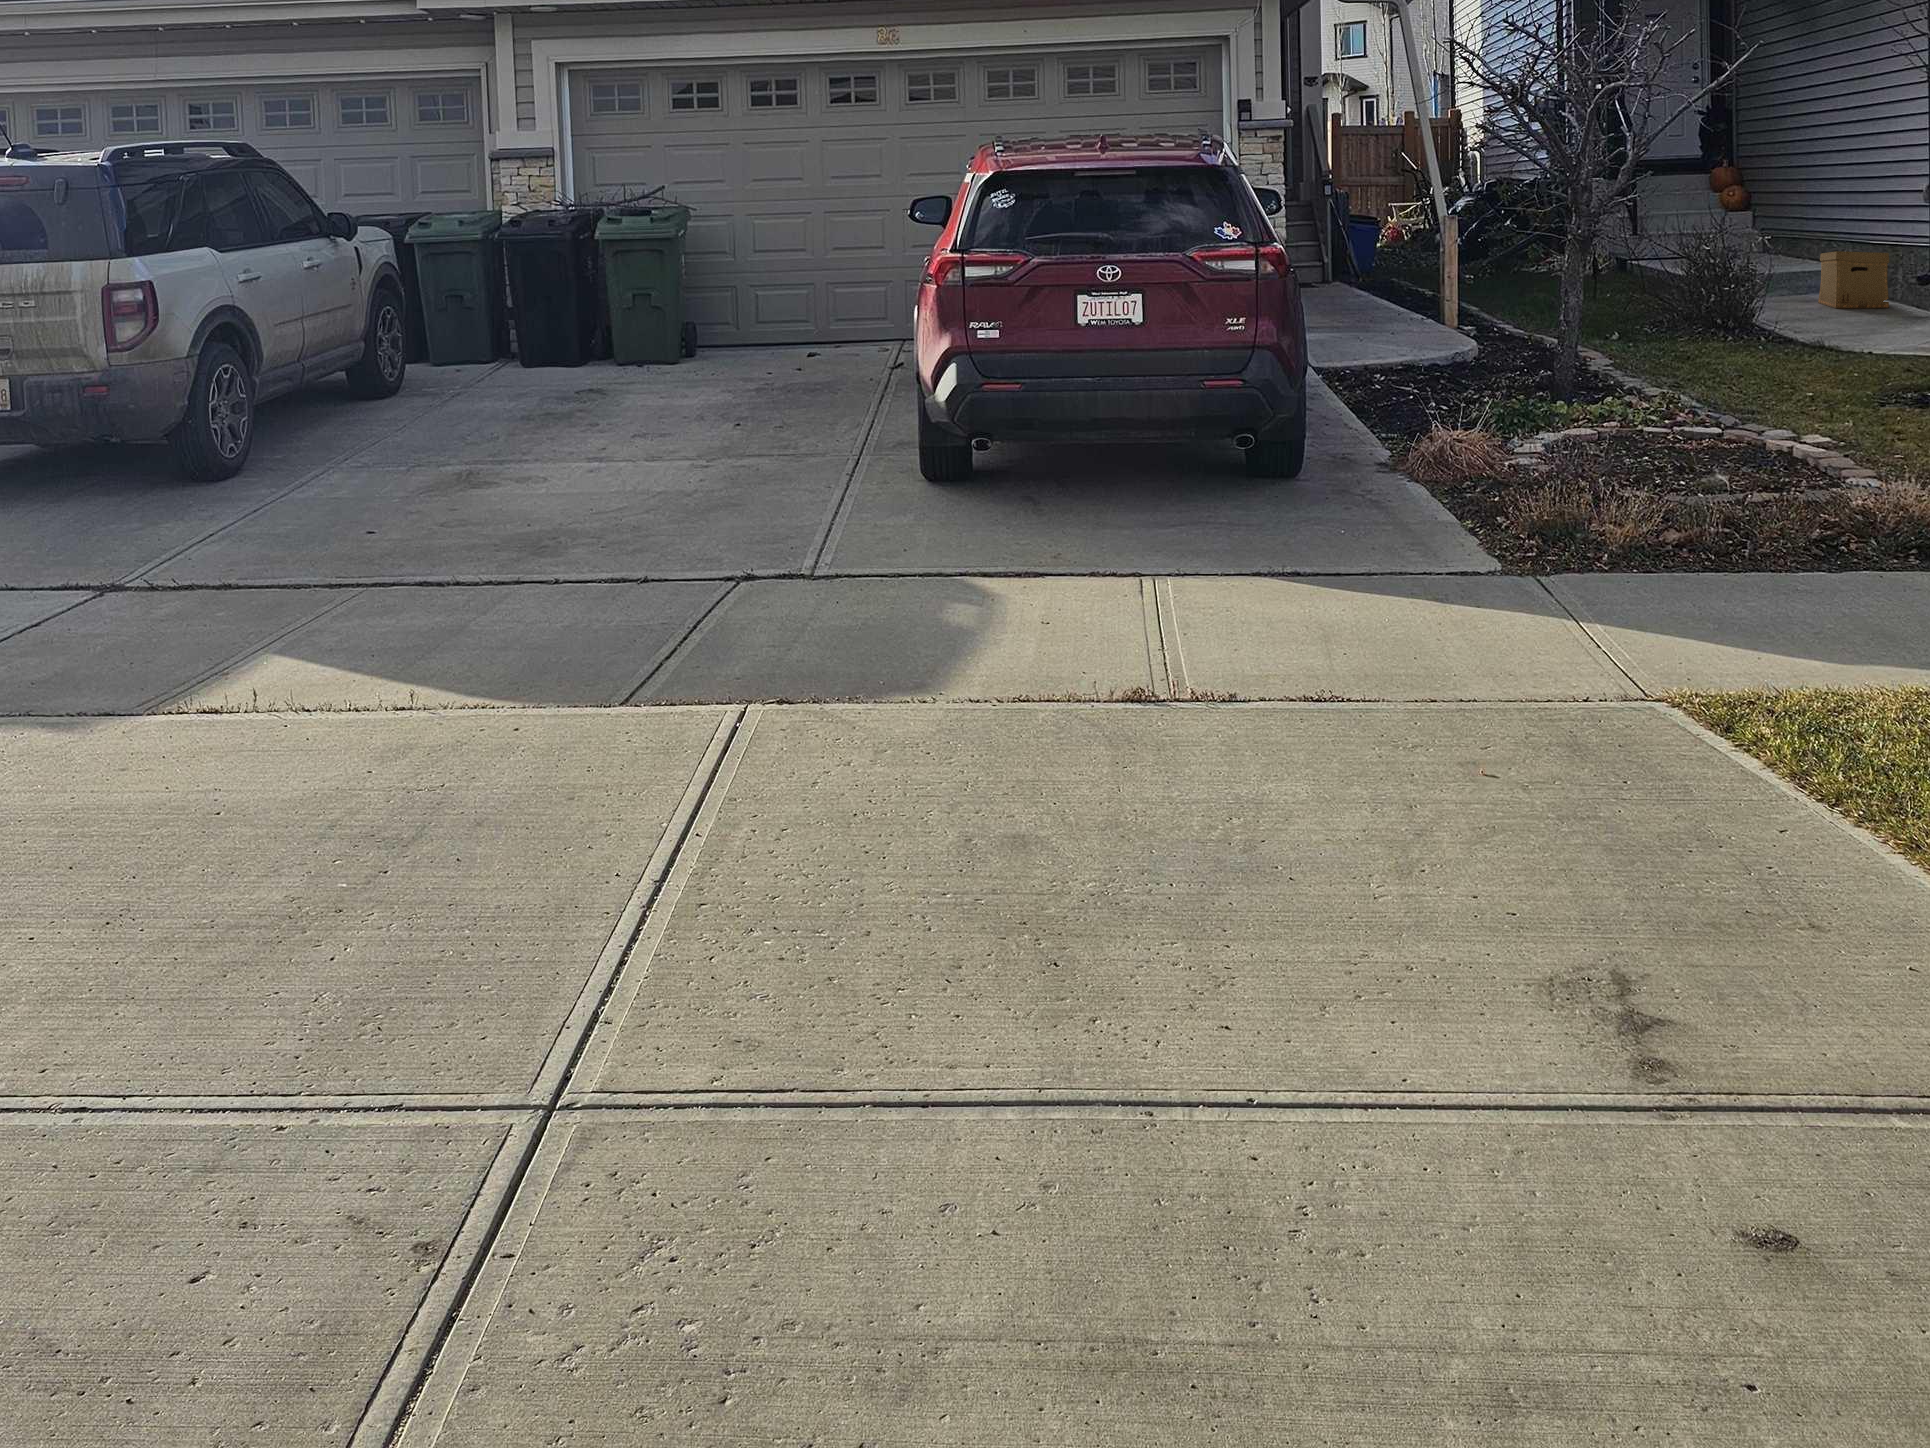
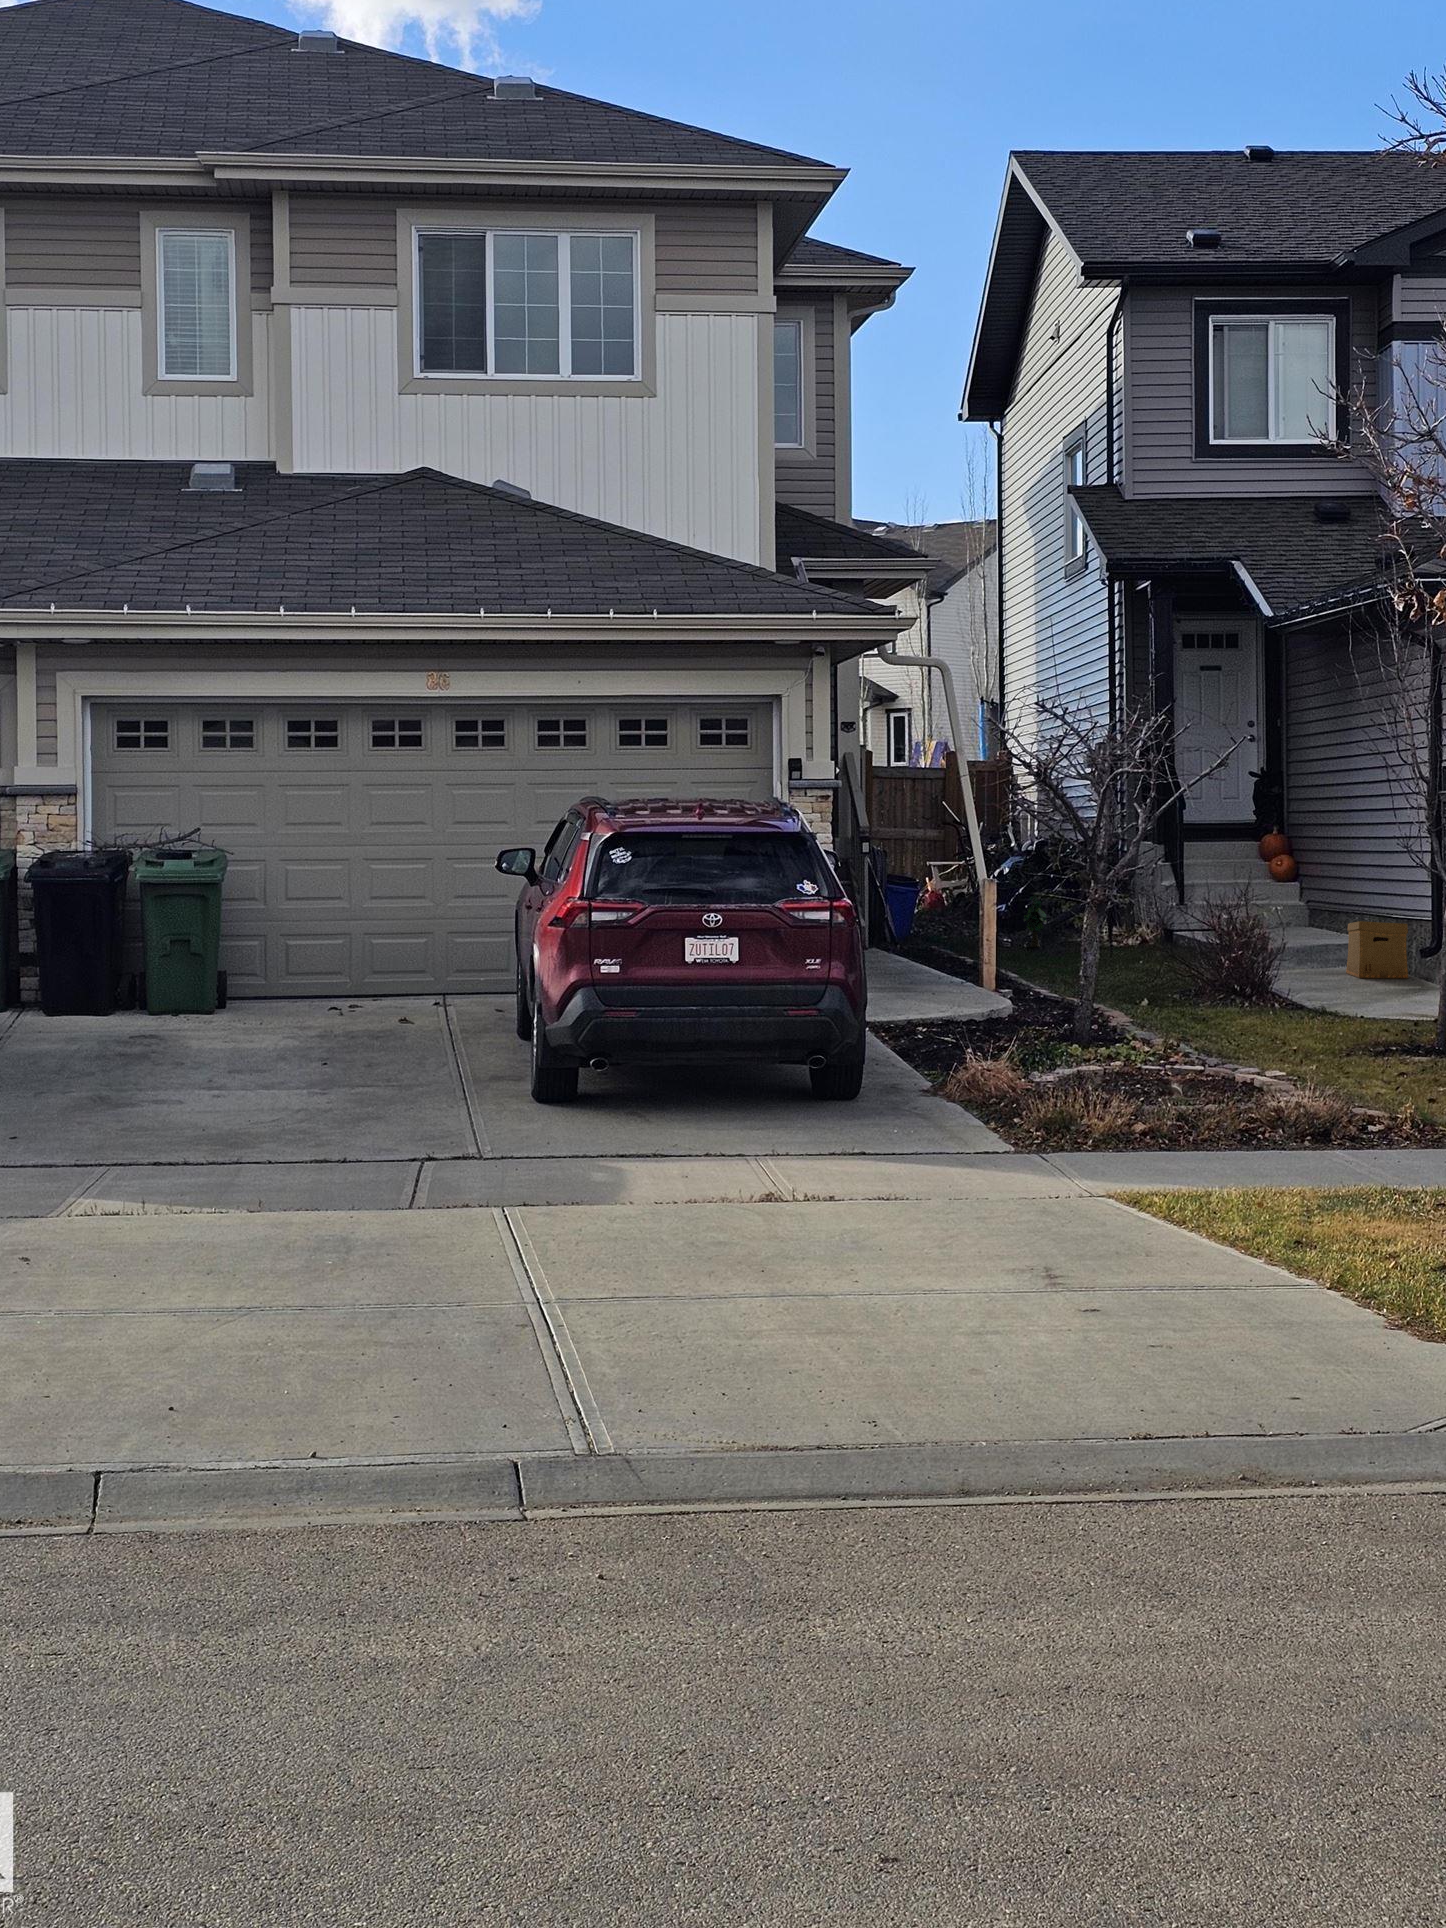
decorative plant: none [1481,232,1505,280] -> present [1023,895,1047,947]

